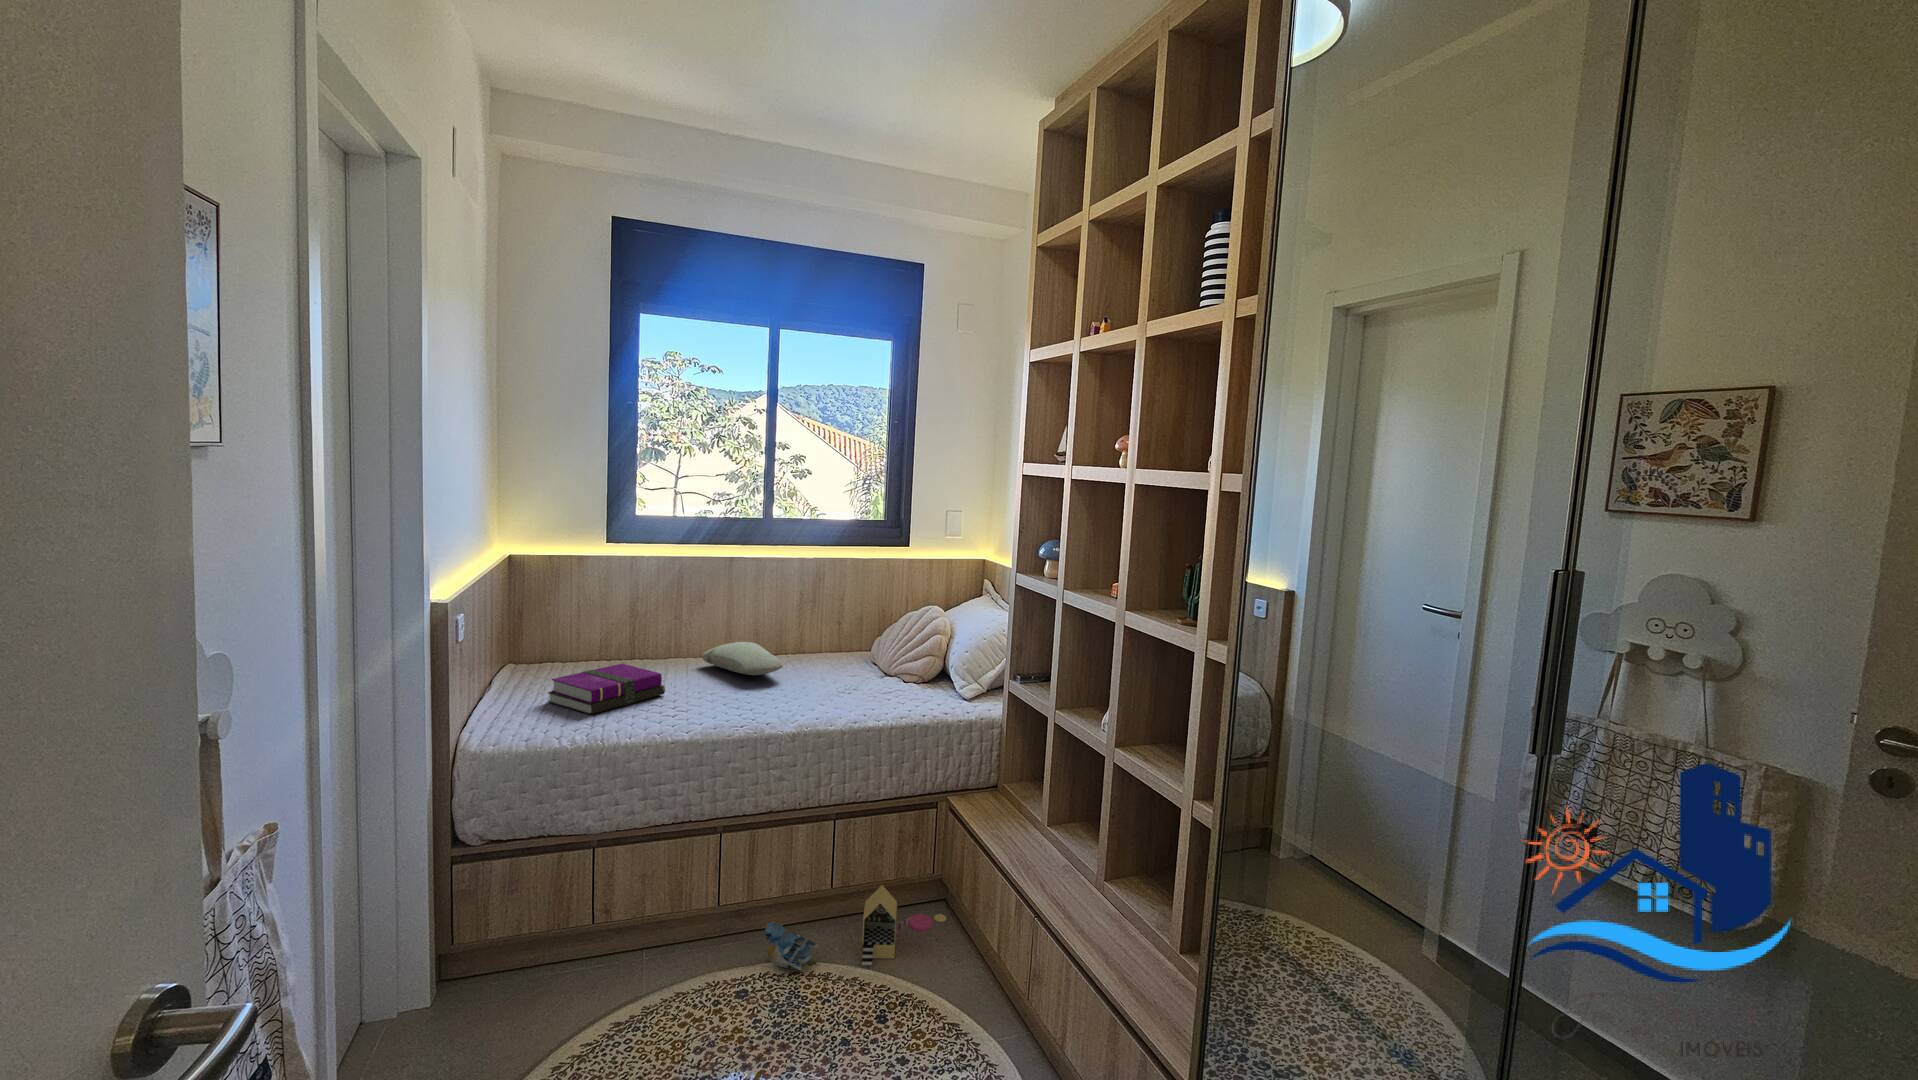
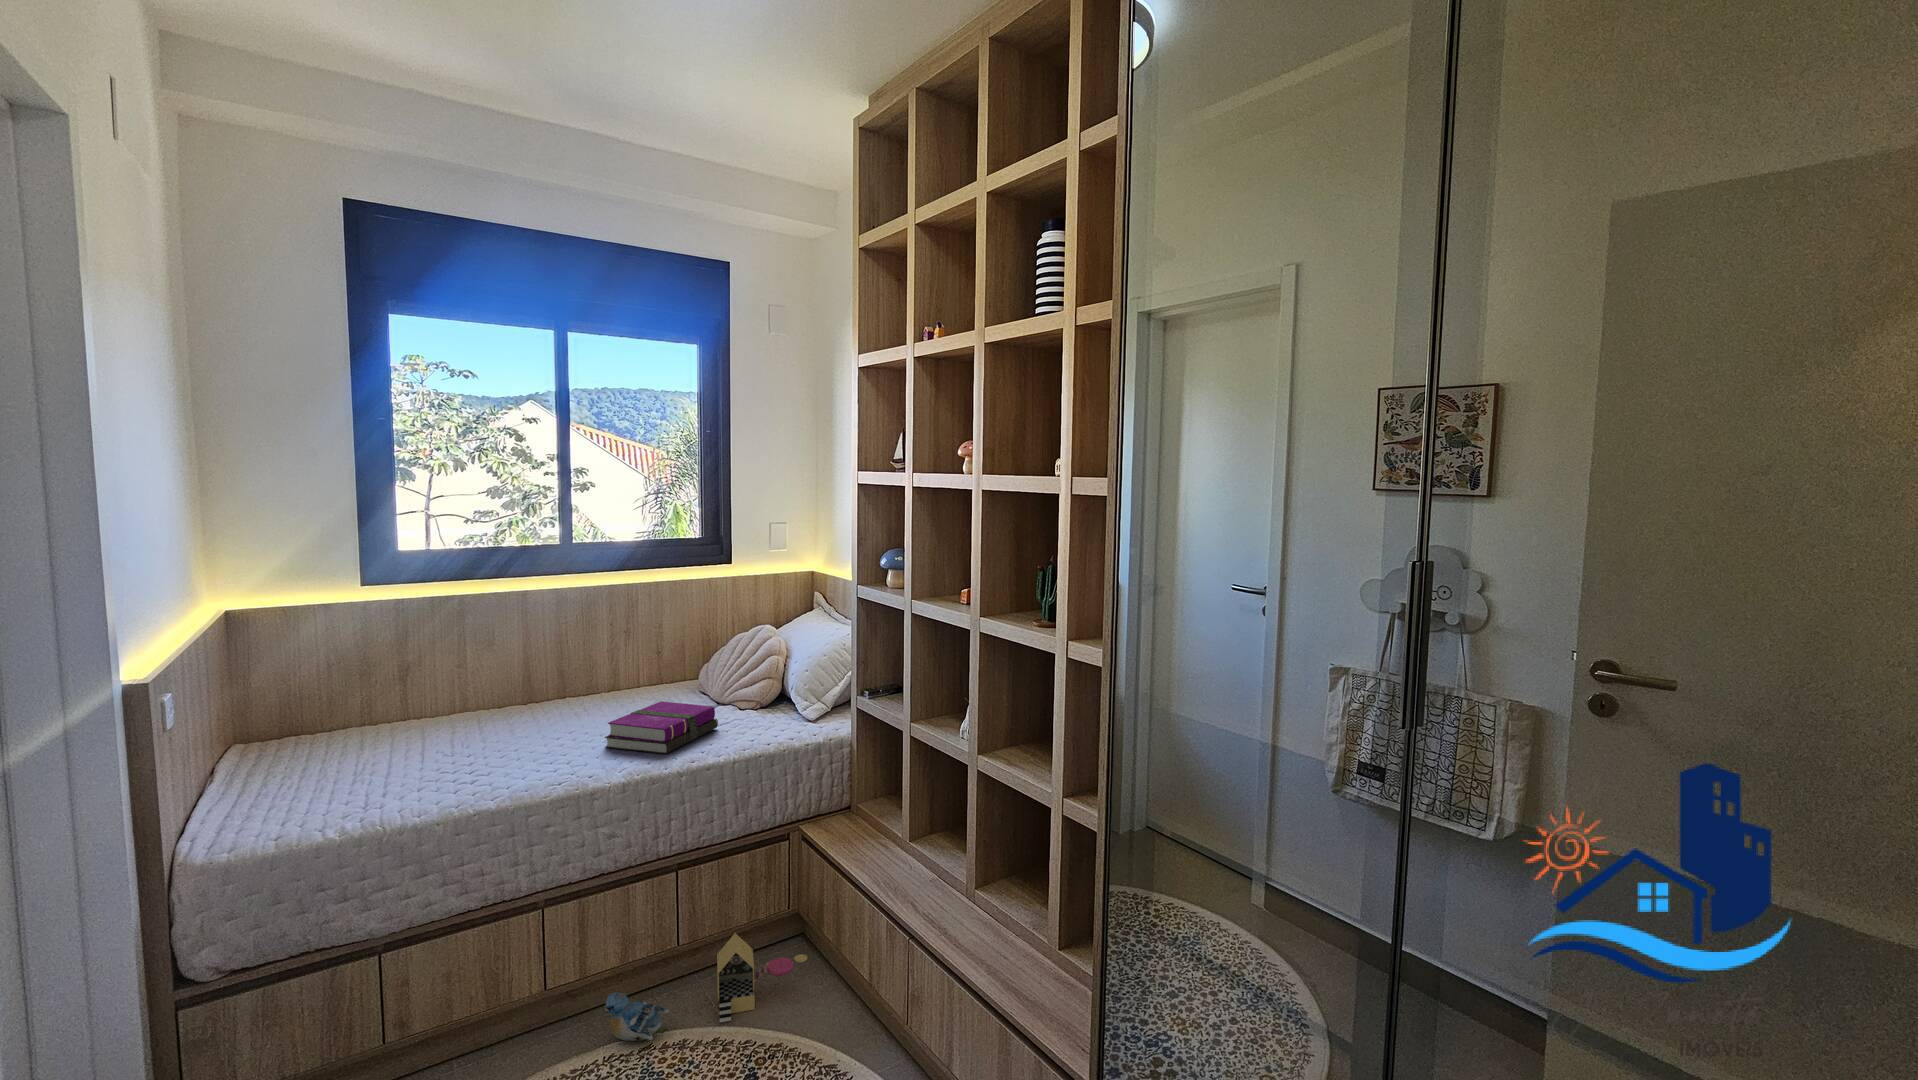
pillow: present [702,642,783,675] -> none [497,687,599,723]
notebook: present [548,664,665,715] -> present [605,701,718,754]

